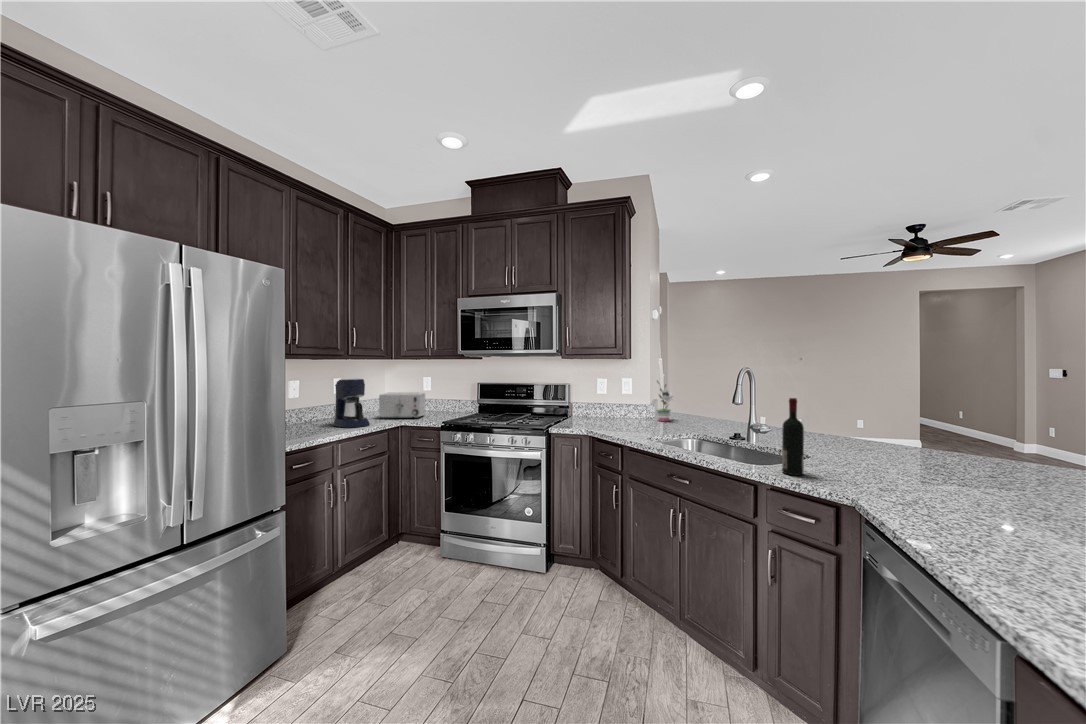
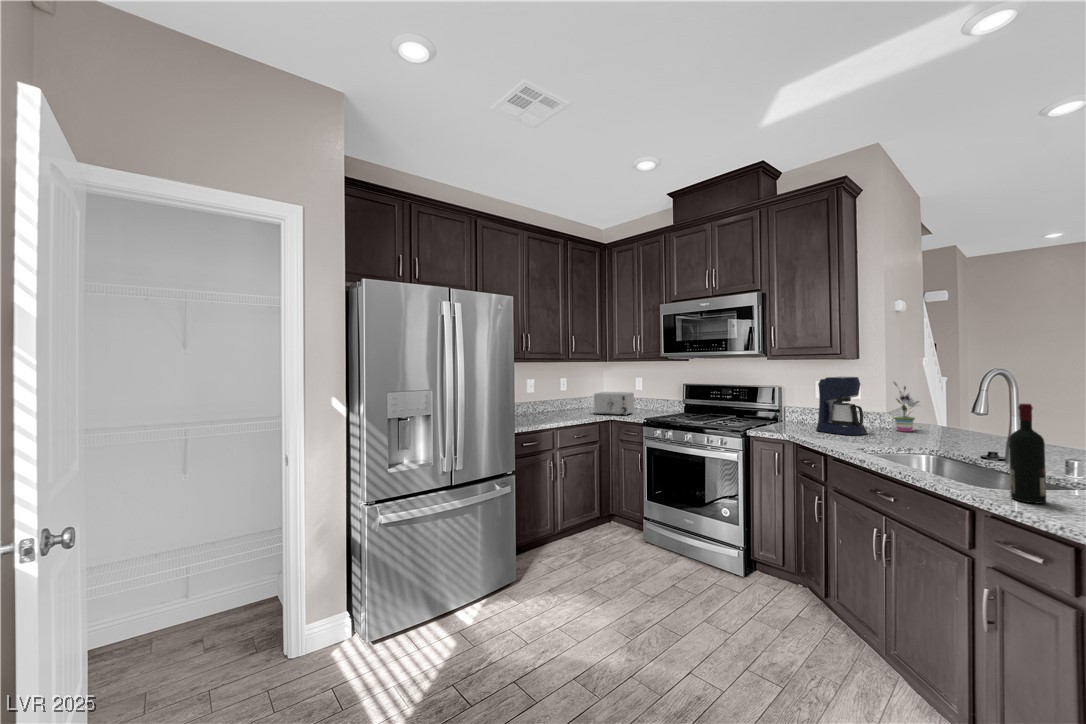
coffee maker: present [333,379,370,428] -> present [816,376,868,435]

